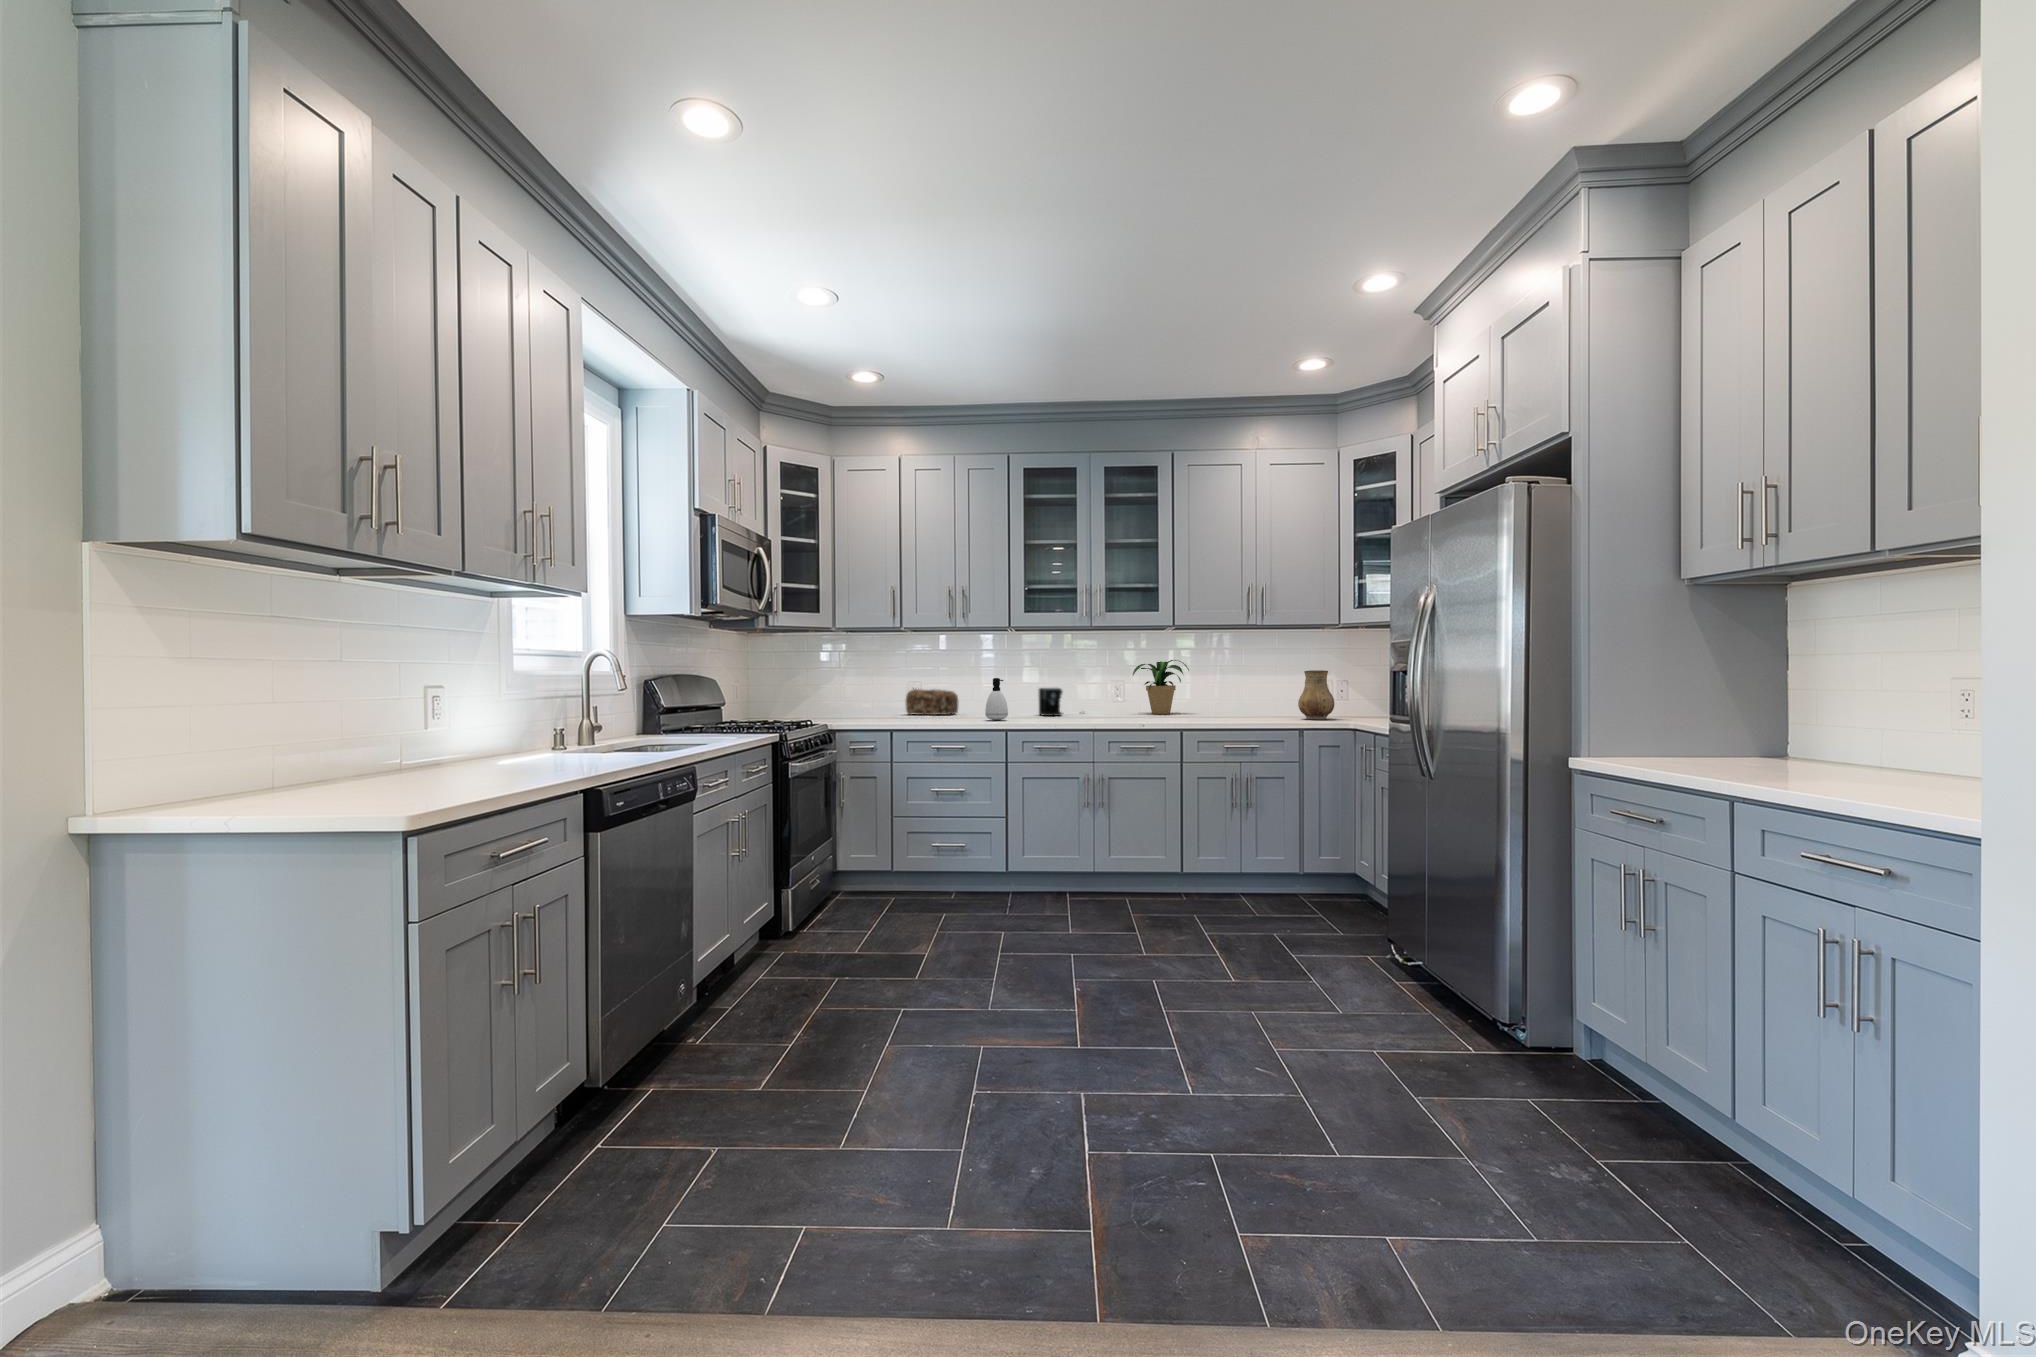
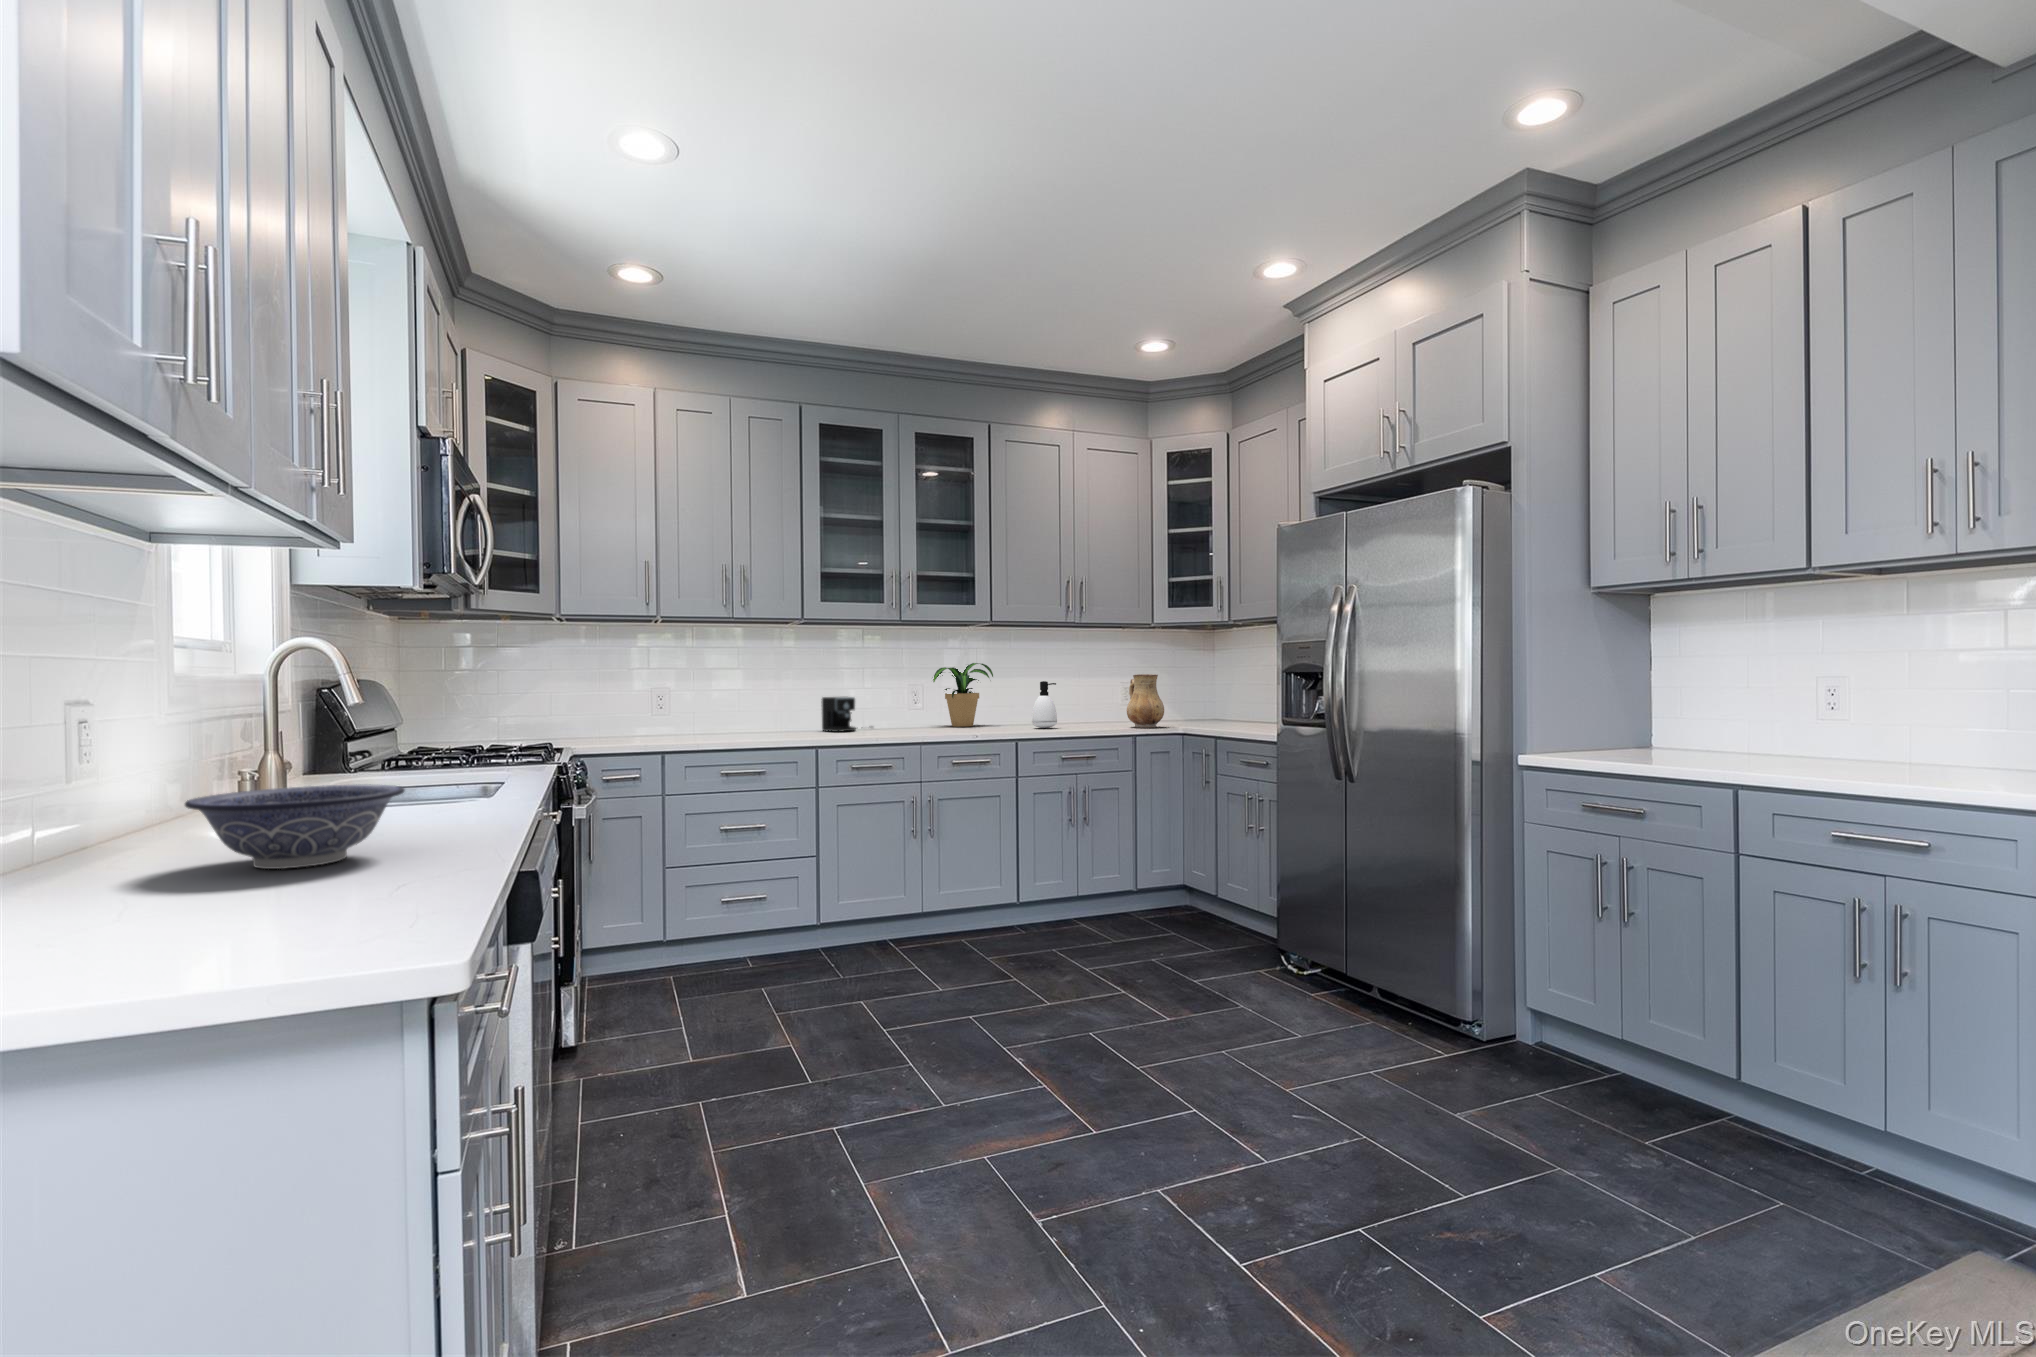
soap dispenser: present [985,678,1008,720] -> present [1032,681,1057,728]
bread loaf: present [906,689,958,715] -> none [641,701,711,735]
decorative bowl: none [394,744,517,791] -> present [185,784,404,869]

